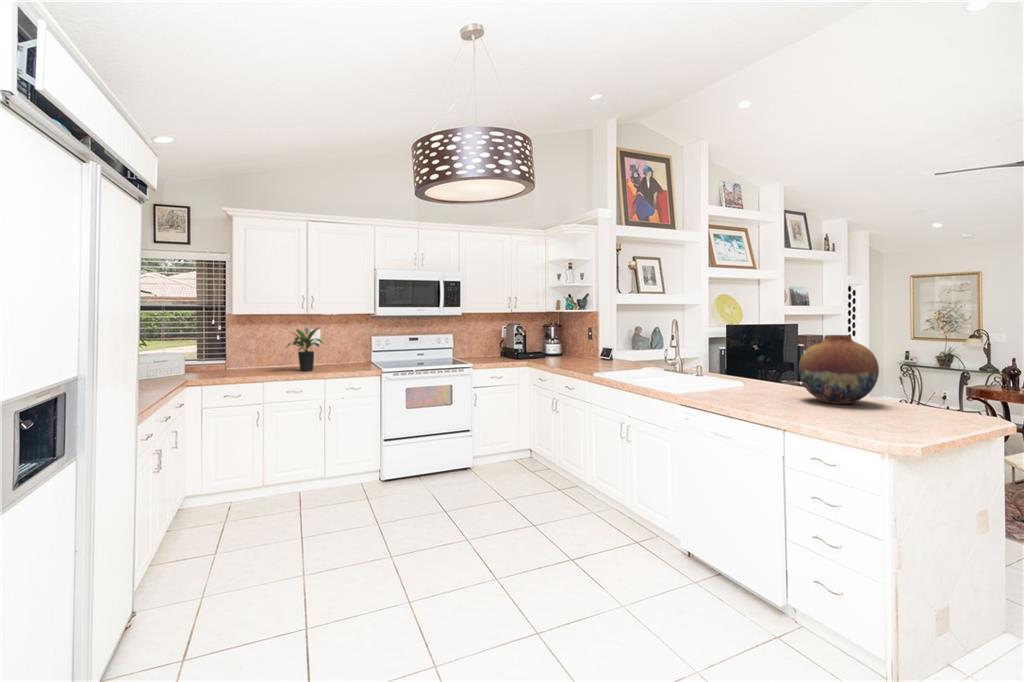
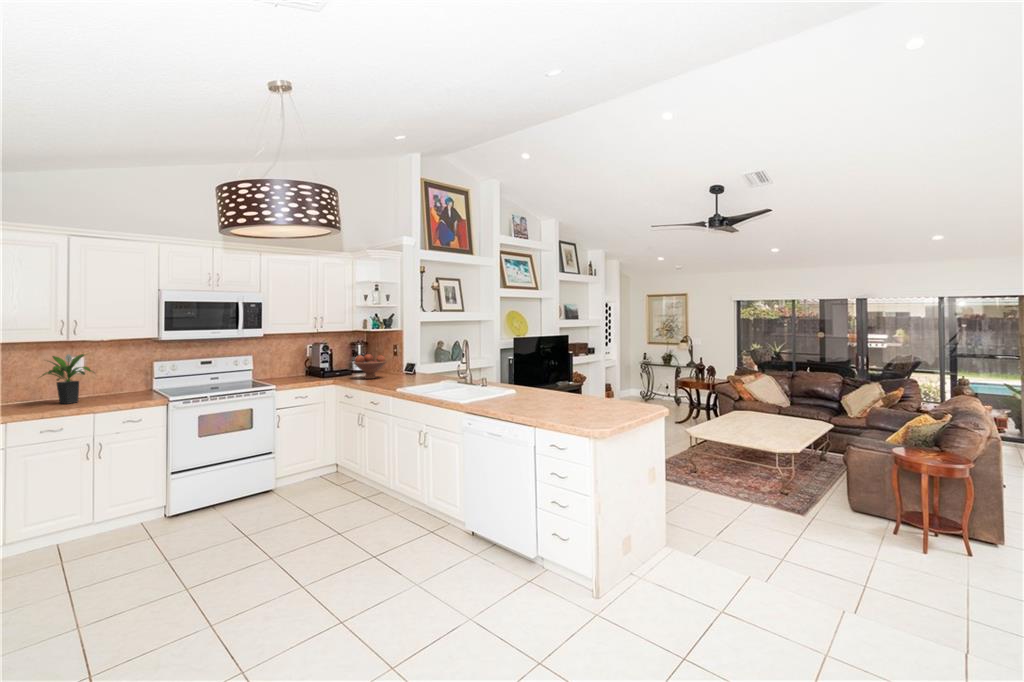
vase: present [799,335,879,404] -> none [554,363,603,414]
fruit bowl: none [546,336,580,361] -> present [354,354,386,379]

